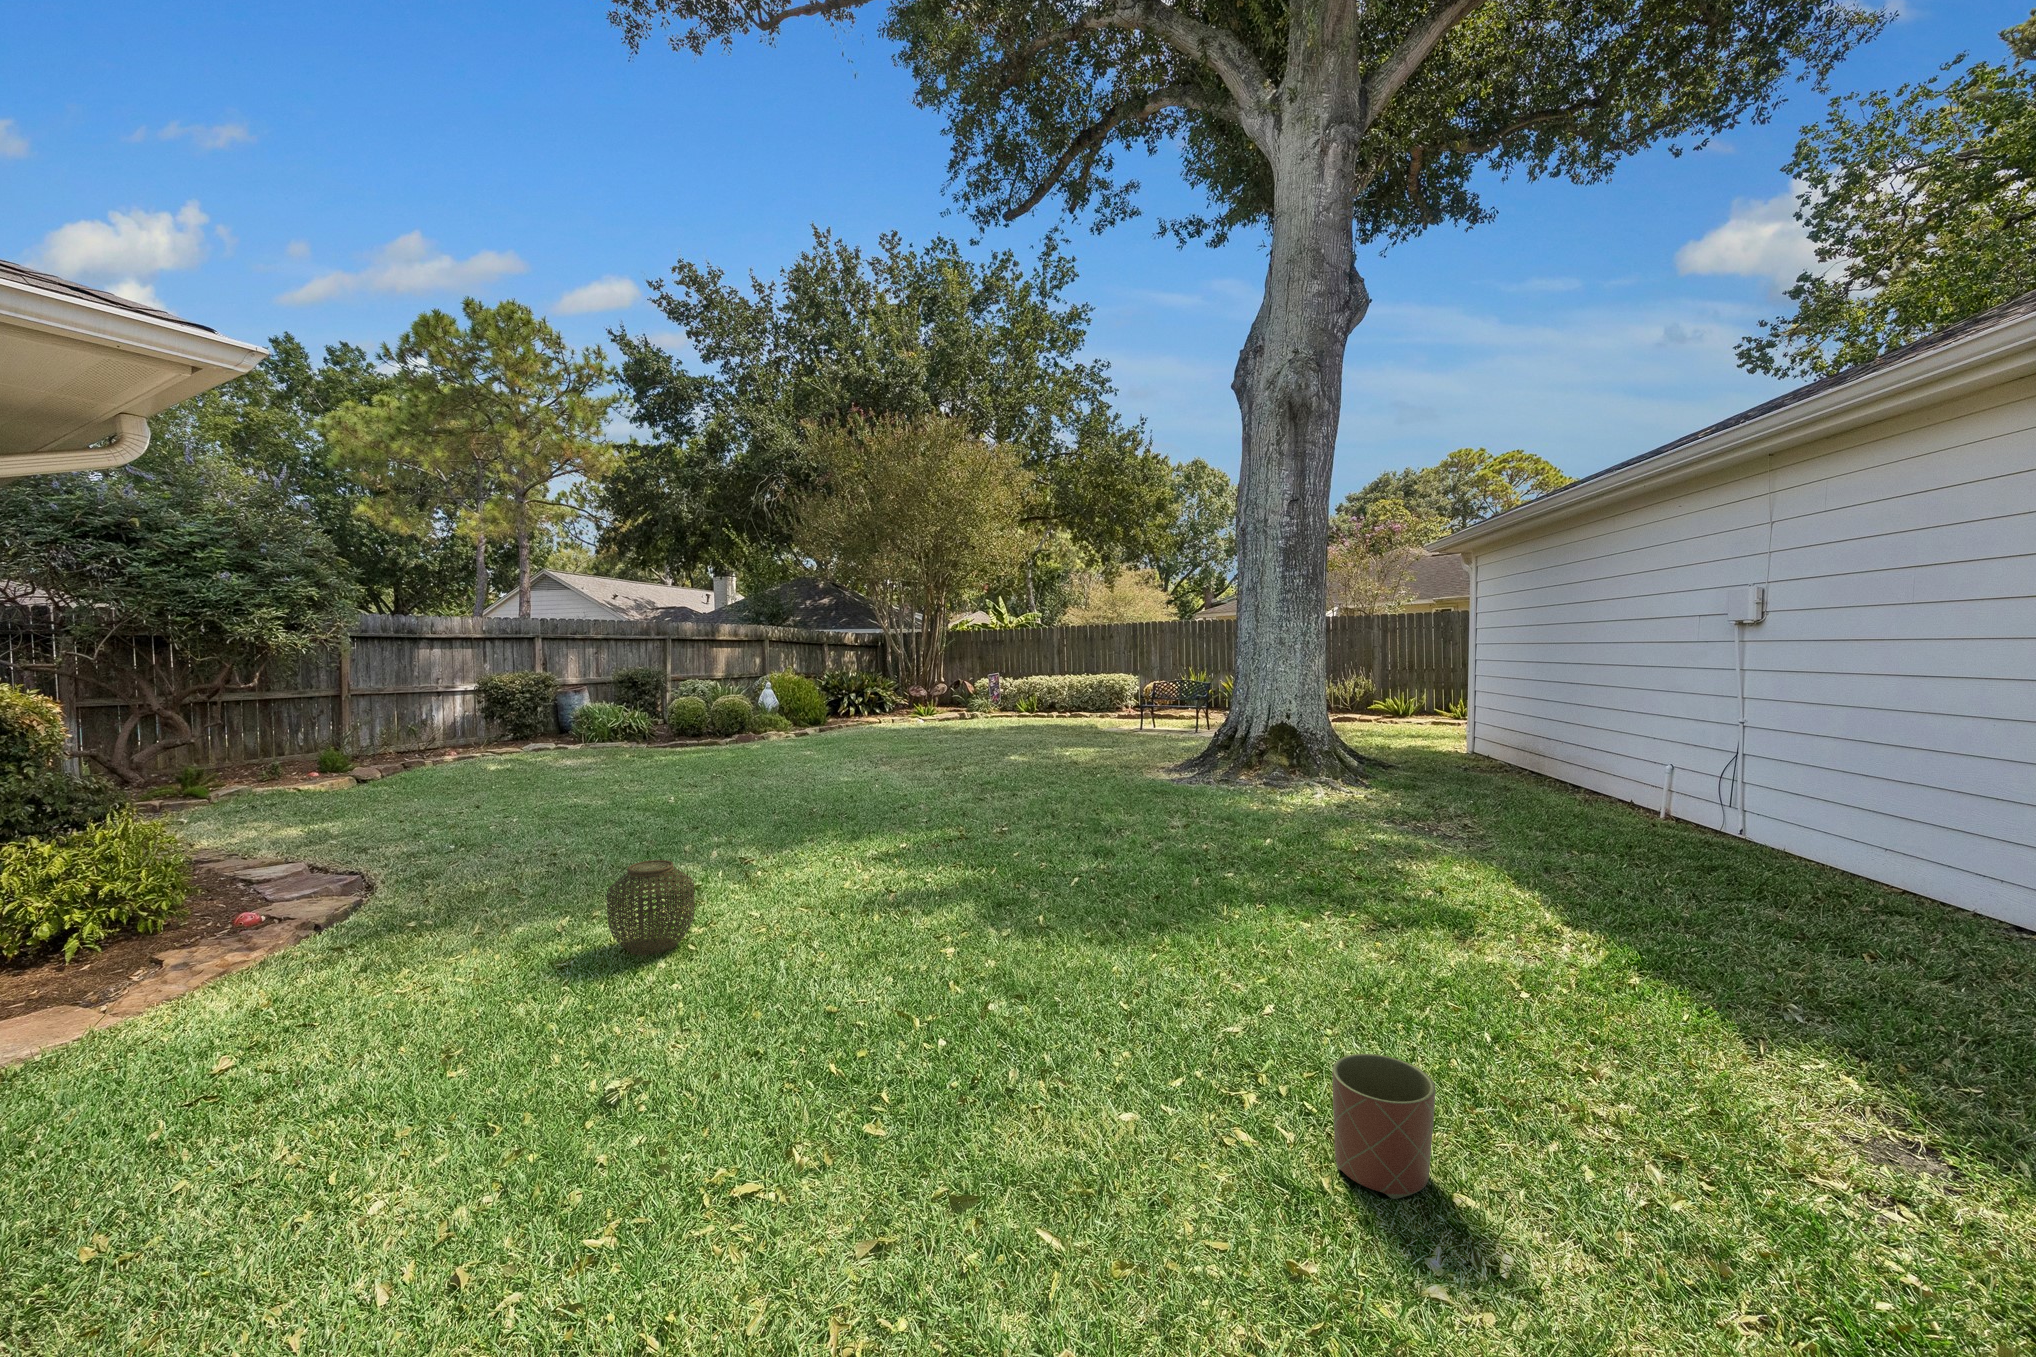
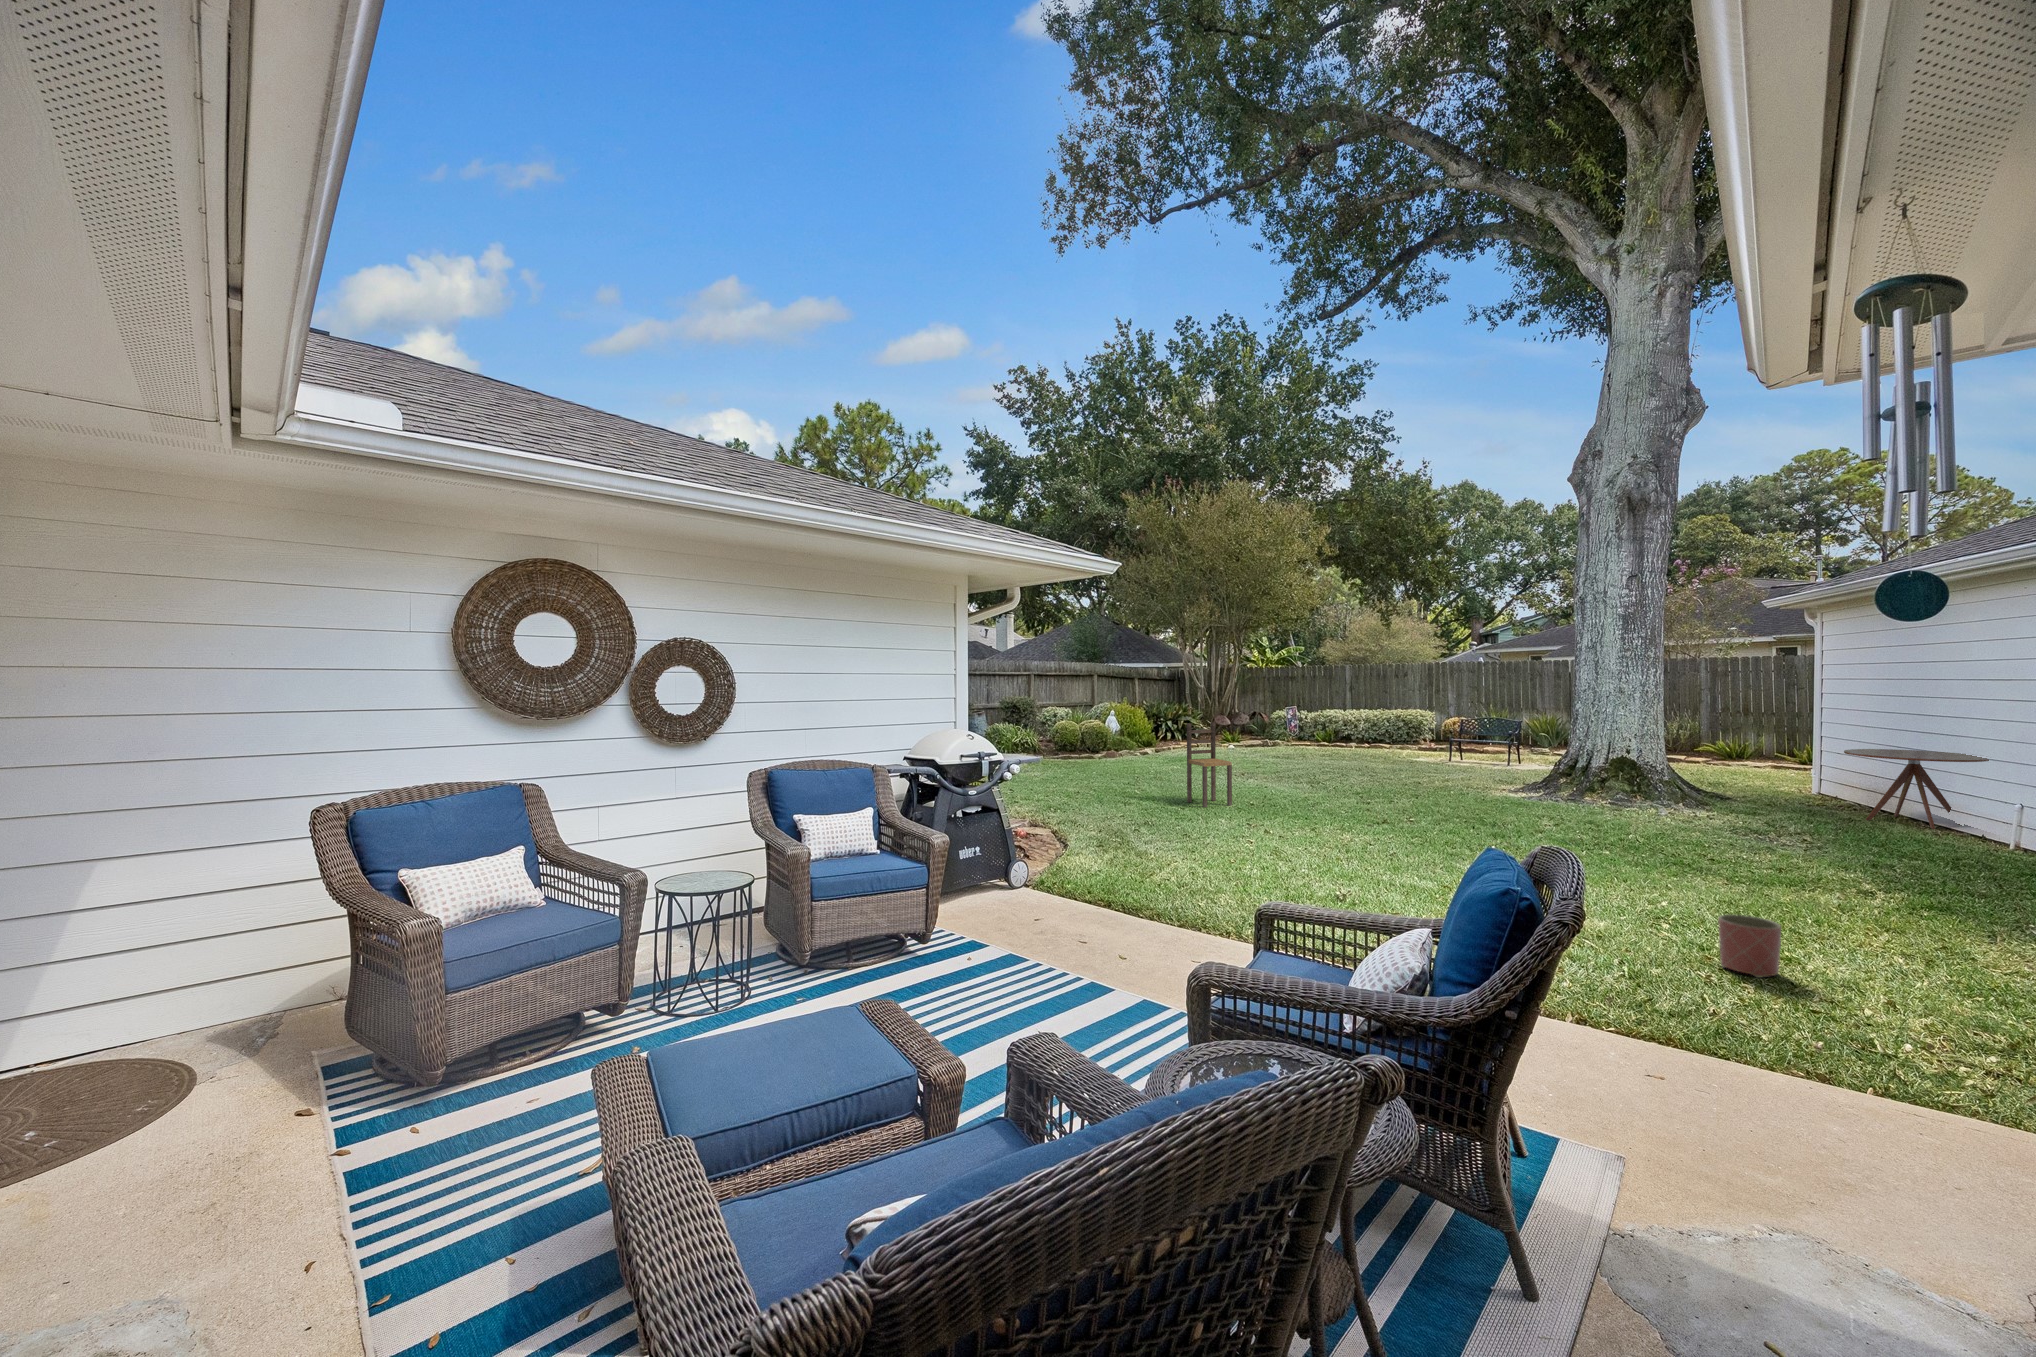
chair: none [755,692,813,811] -> present [1187,723,1232,807]
round table: none [1500,711,1636,801] -> present [1844,749,1989,829]
woven basket: present [607,860,695,955] -> none [1205,820,1254,873]

